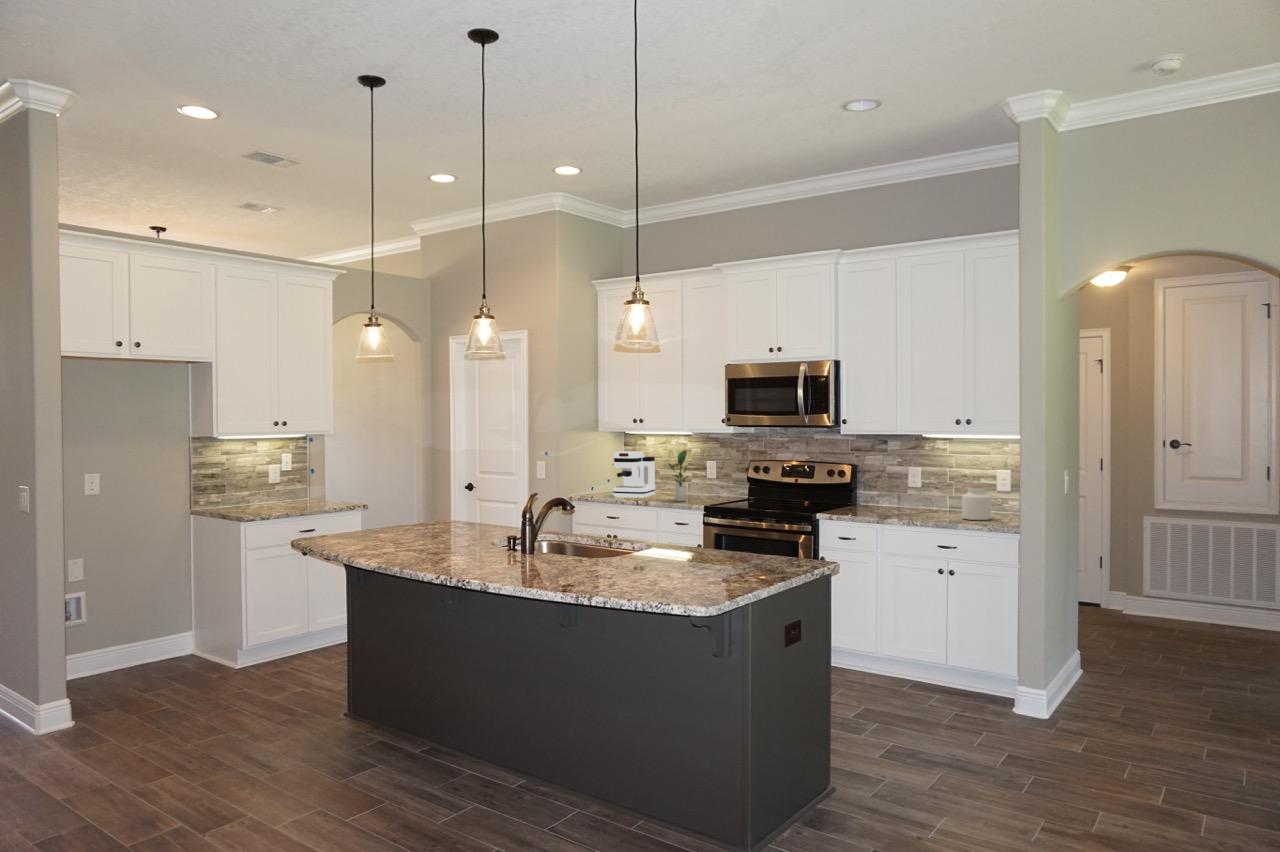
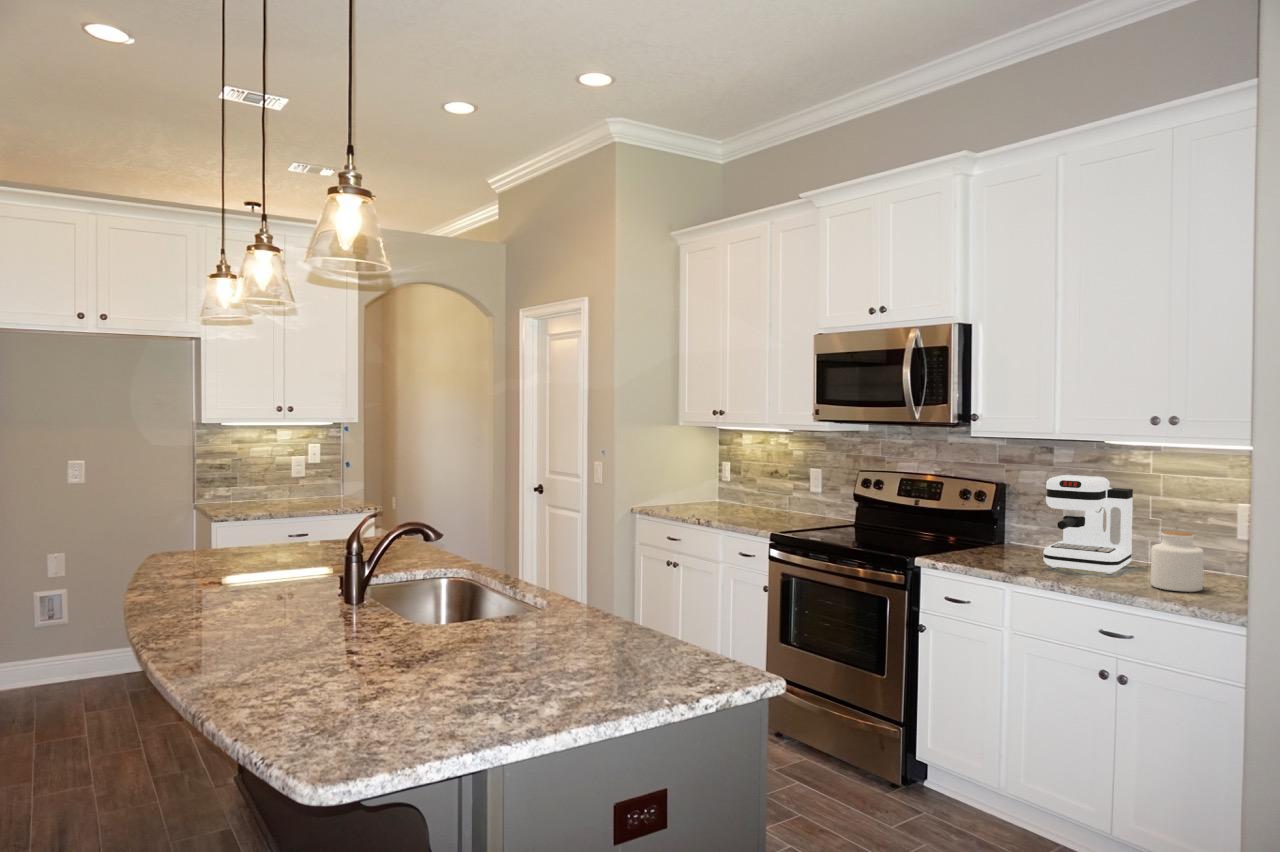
potted plant: present [668,450,690,502] -> none [744,453,780,524]
coffee maker: present [613,451,655,498] -> present [1043,475,1133,574]

